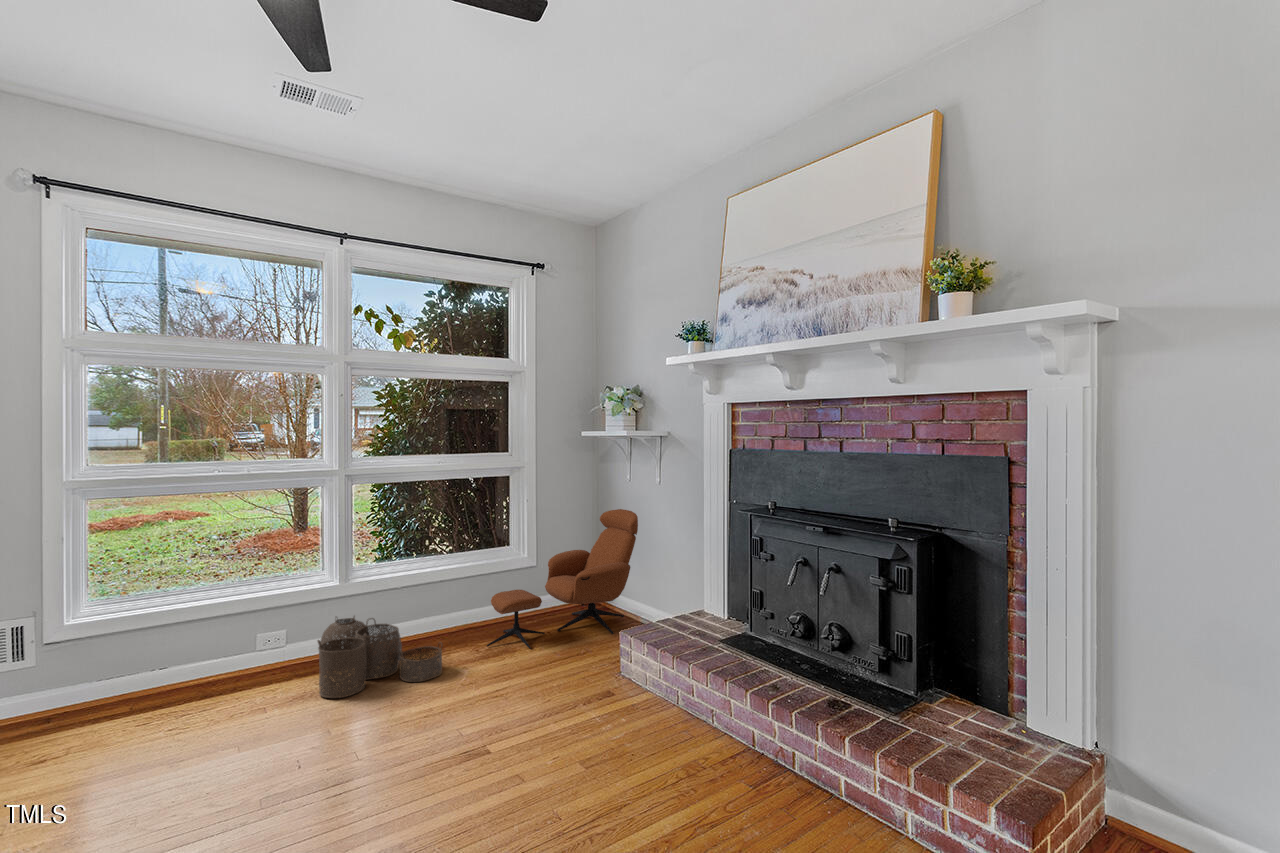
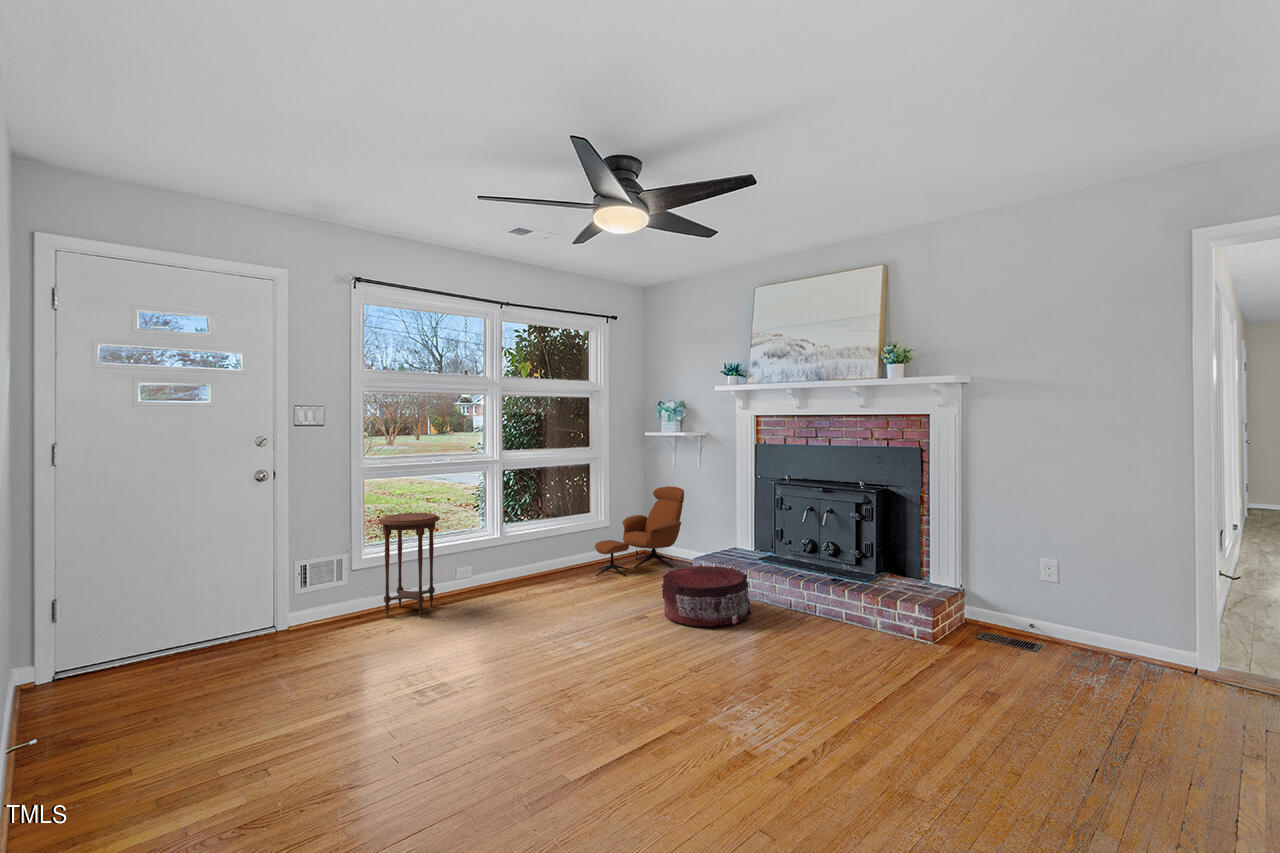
side table: none [70,553,189,728] -> present [379,513,440,617]
woven basket: present [318,616,443,698] -> none [494,556,582,601]
pouf: none [512,654,671,798] -> present [662,565,752,627]

